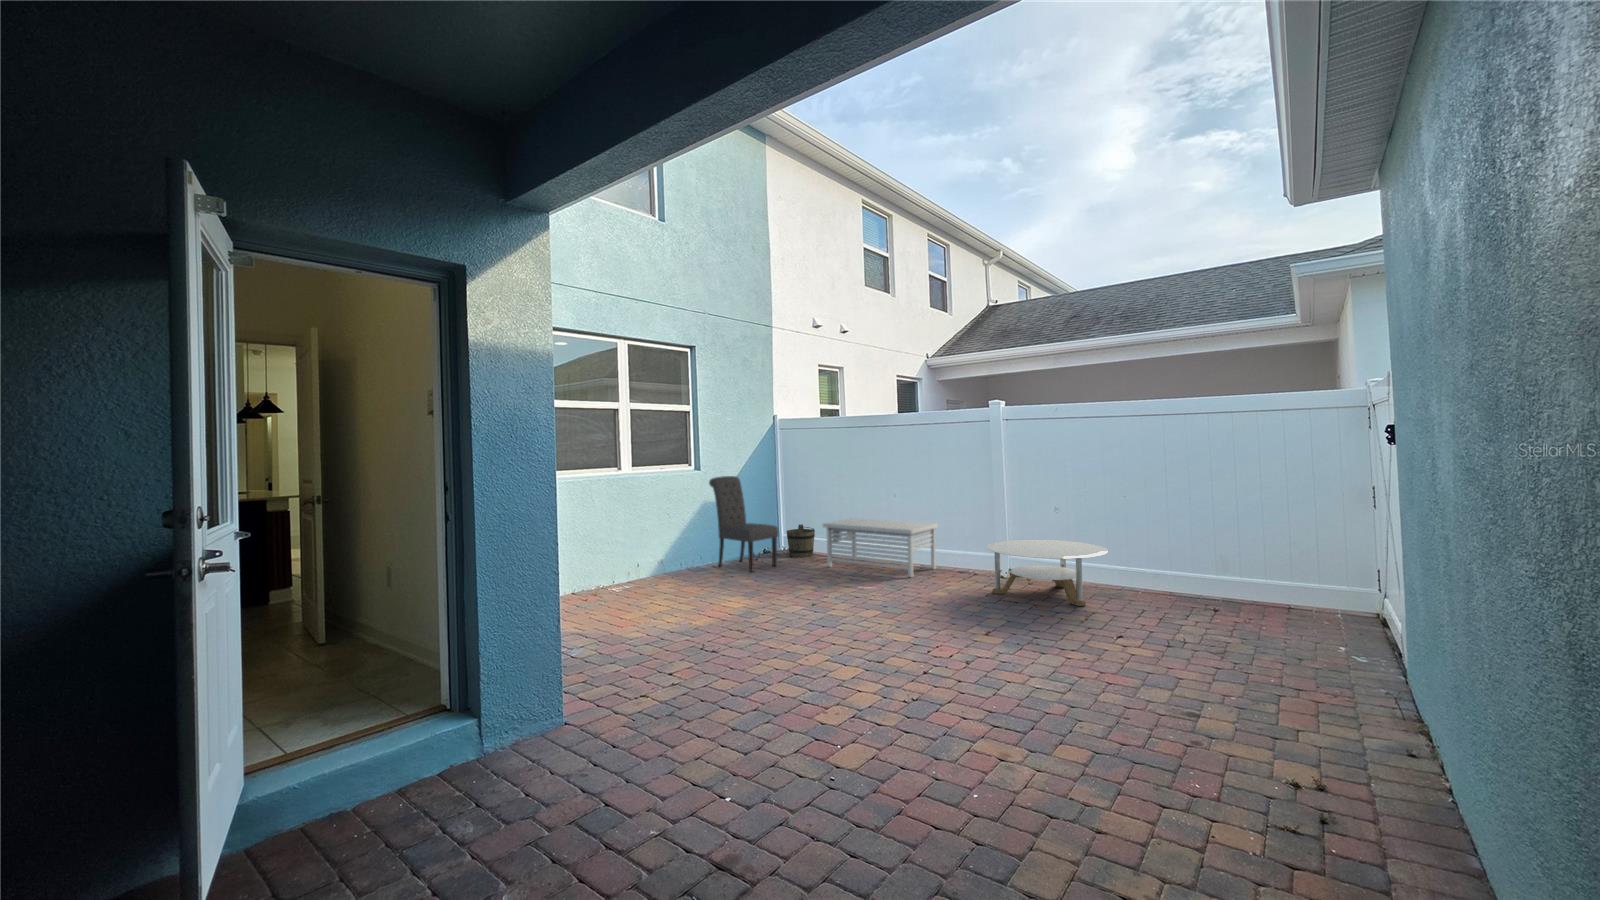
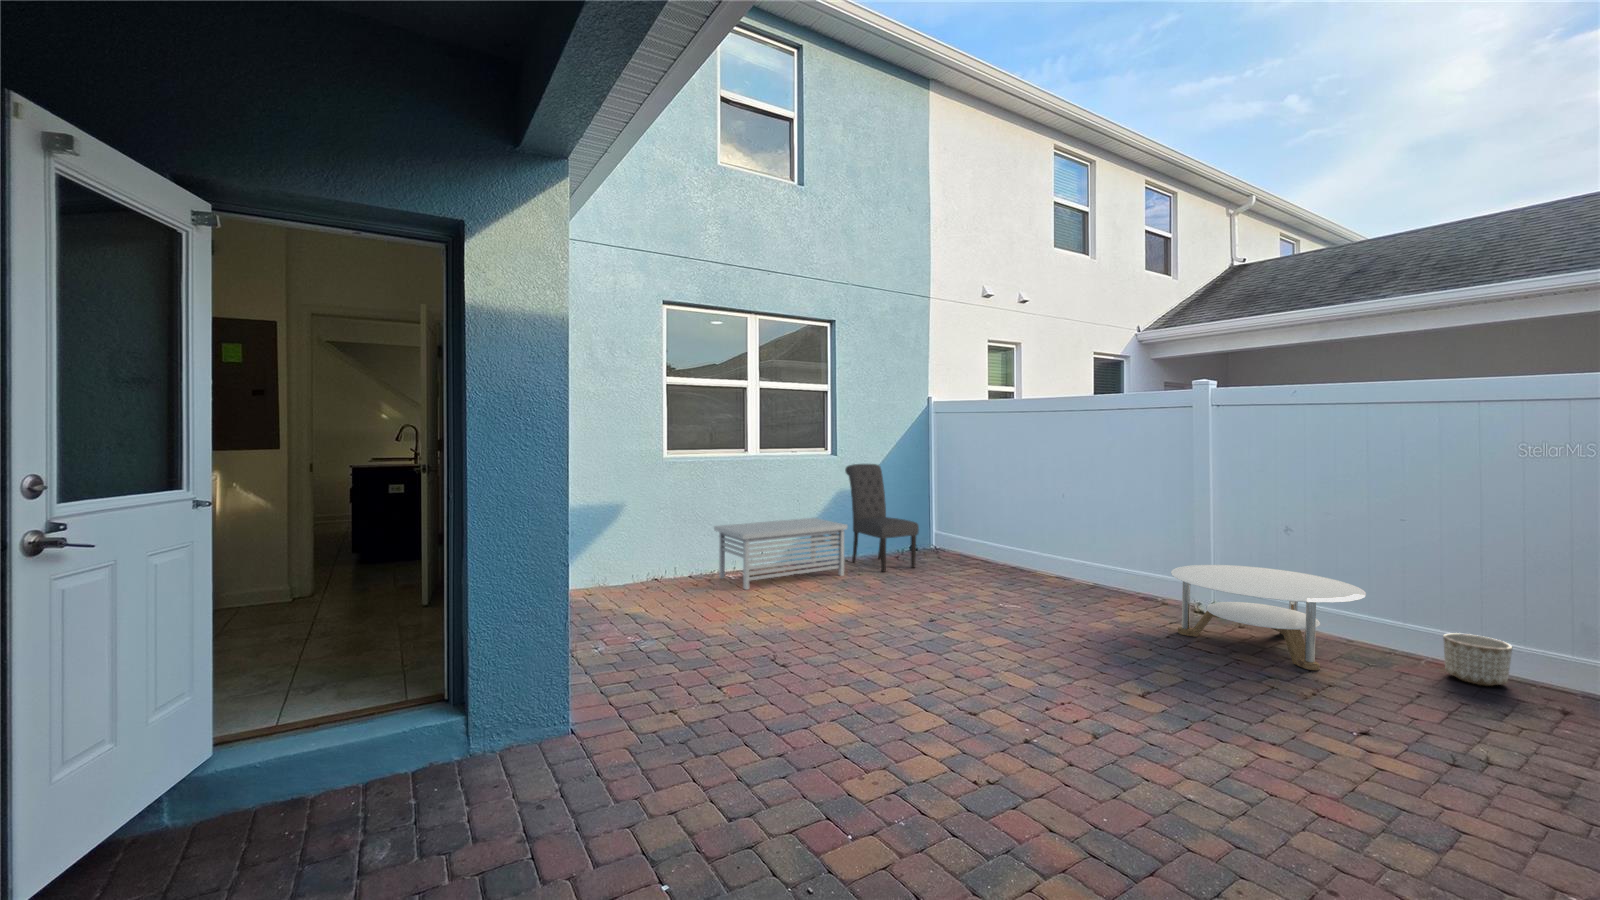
storage bench: present [823,518,938,577] -> present [714,518,847,589]
bucket: present [787,524,815,557] -> none [934,522,968,560]
planter: none [1151,571,1187,603] -> present [1443,633,1513,686]

